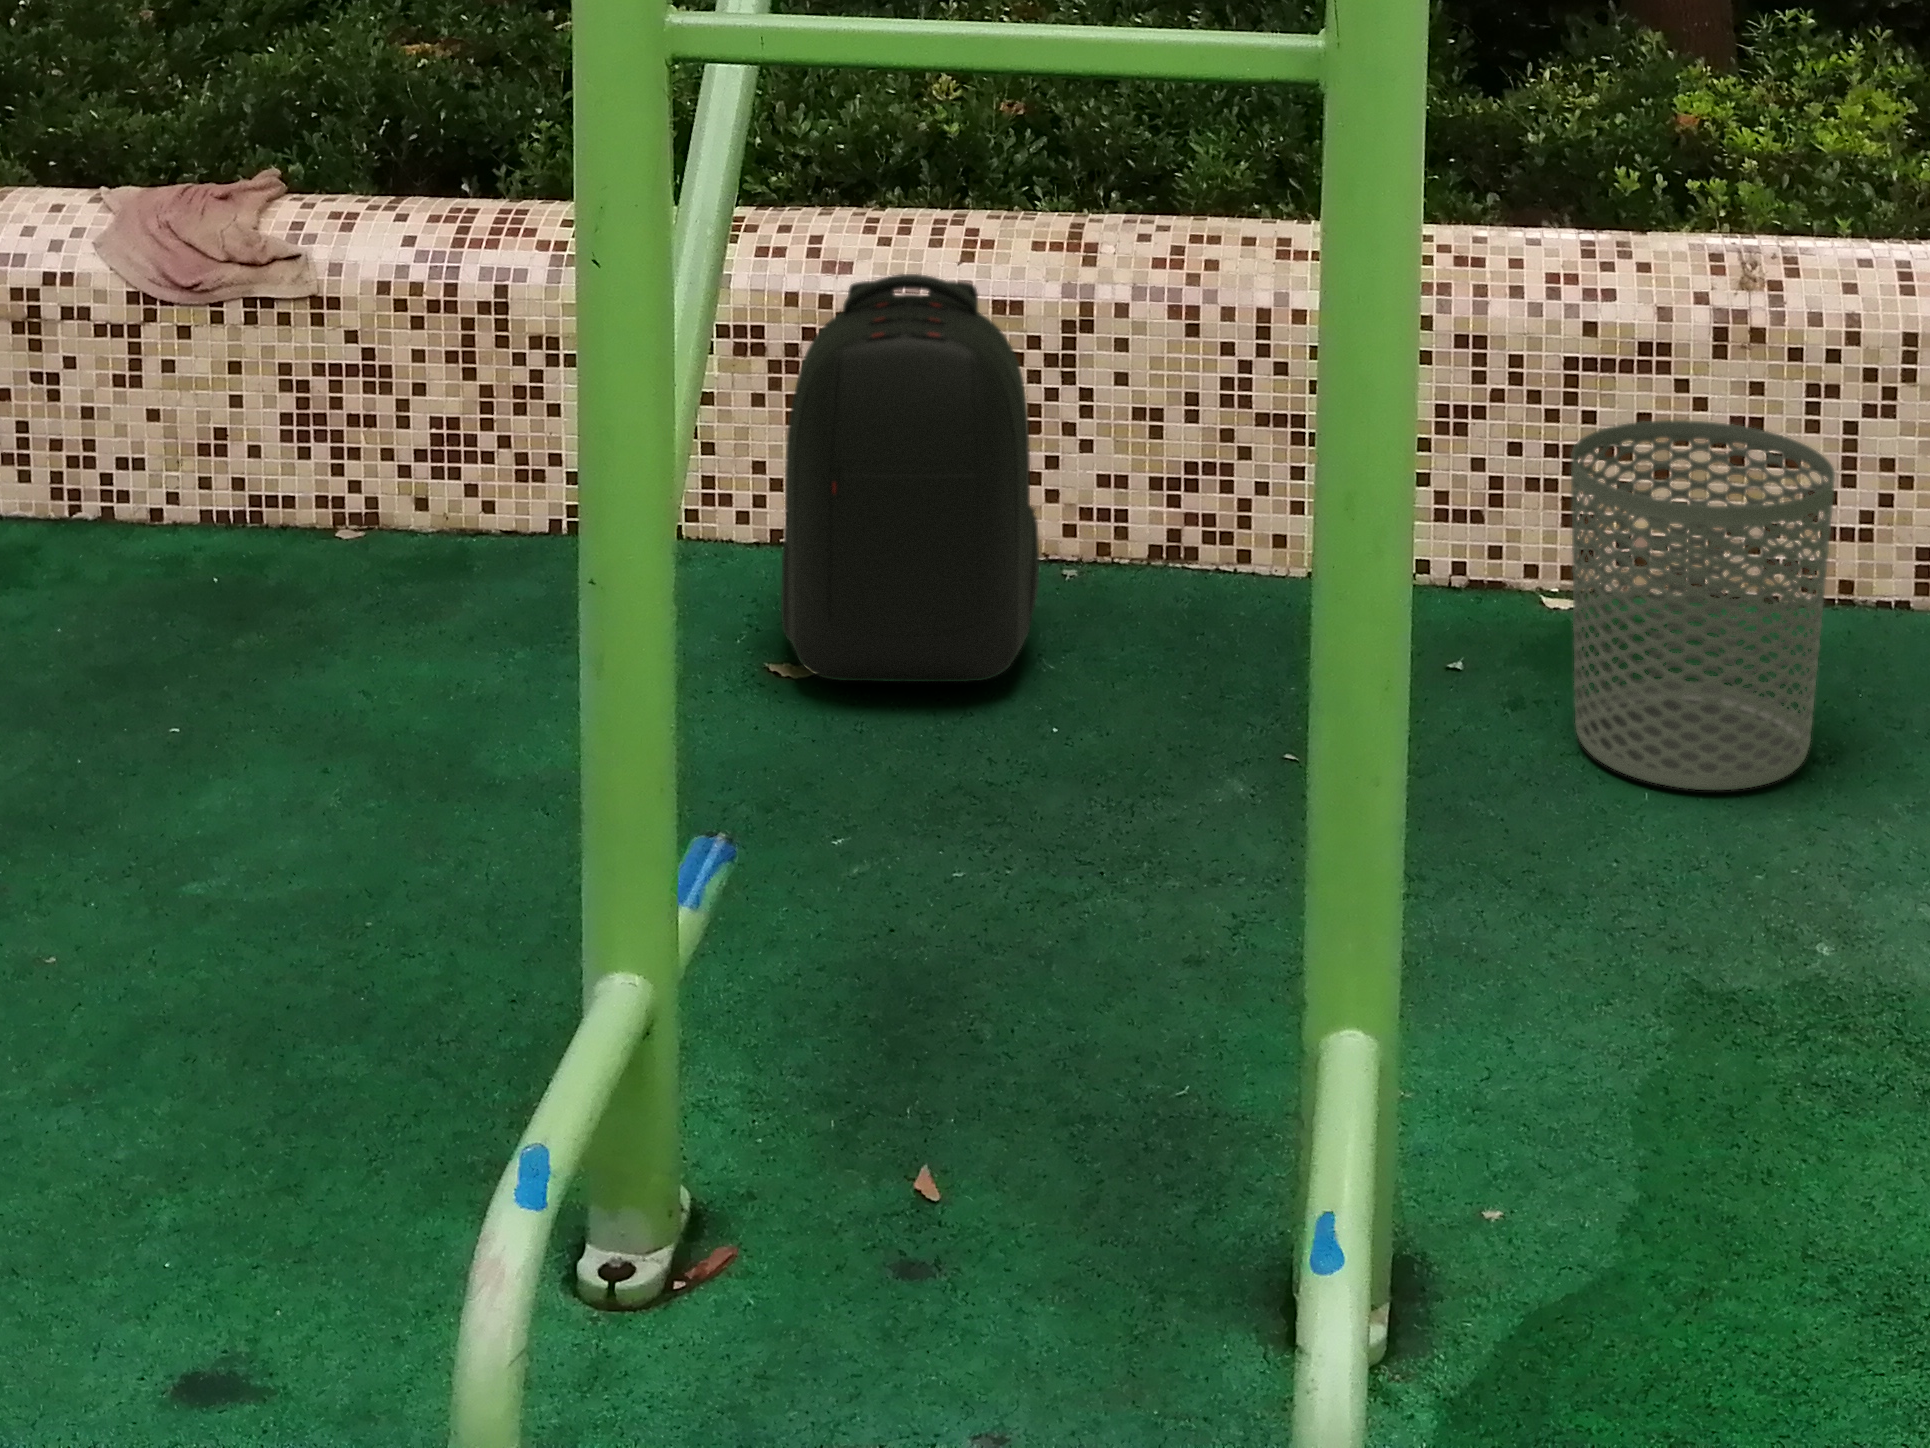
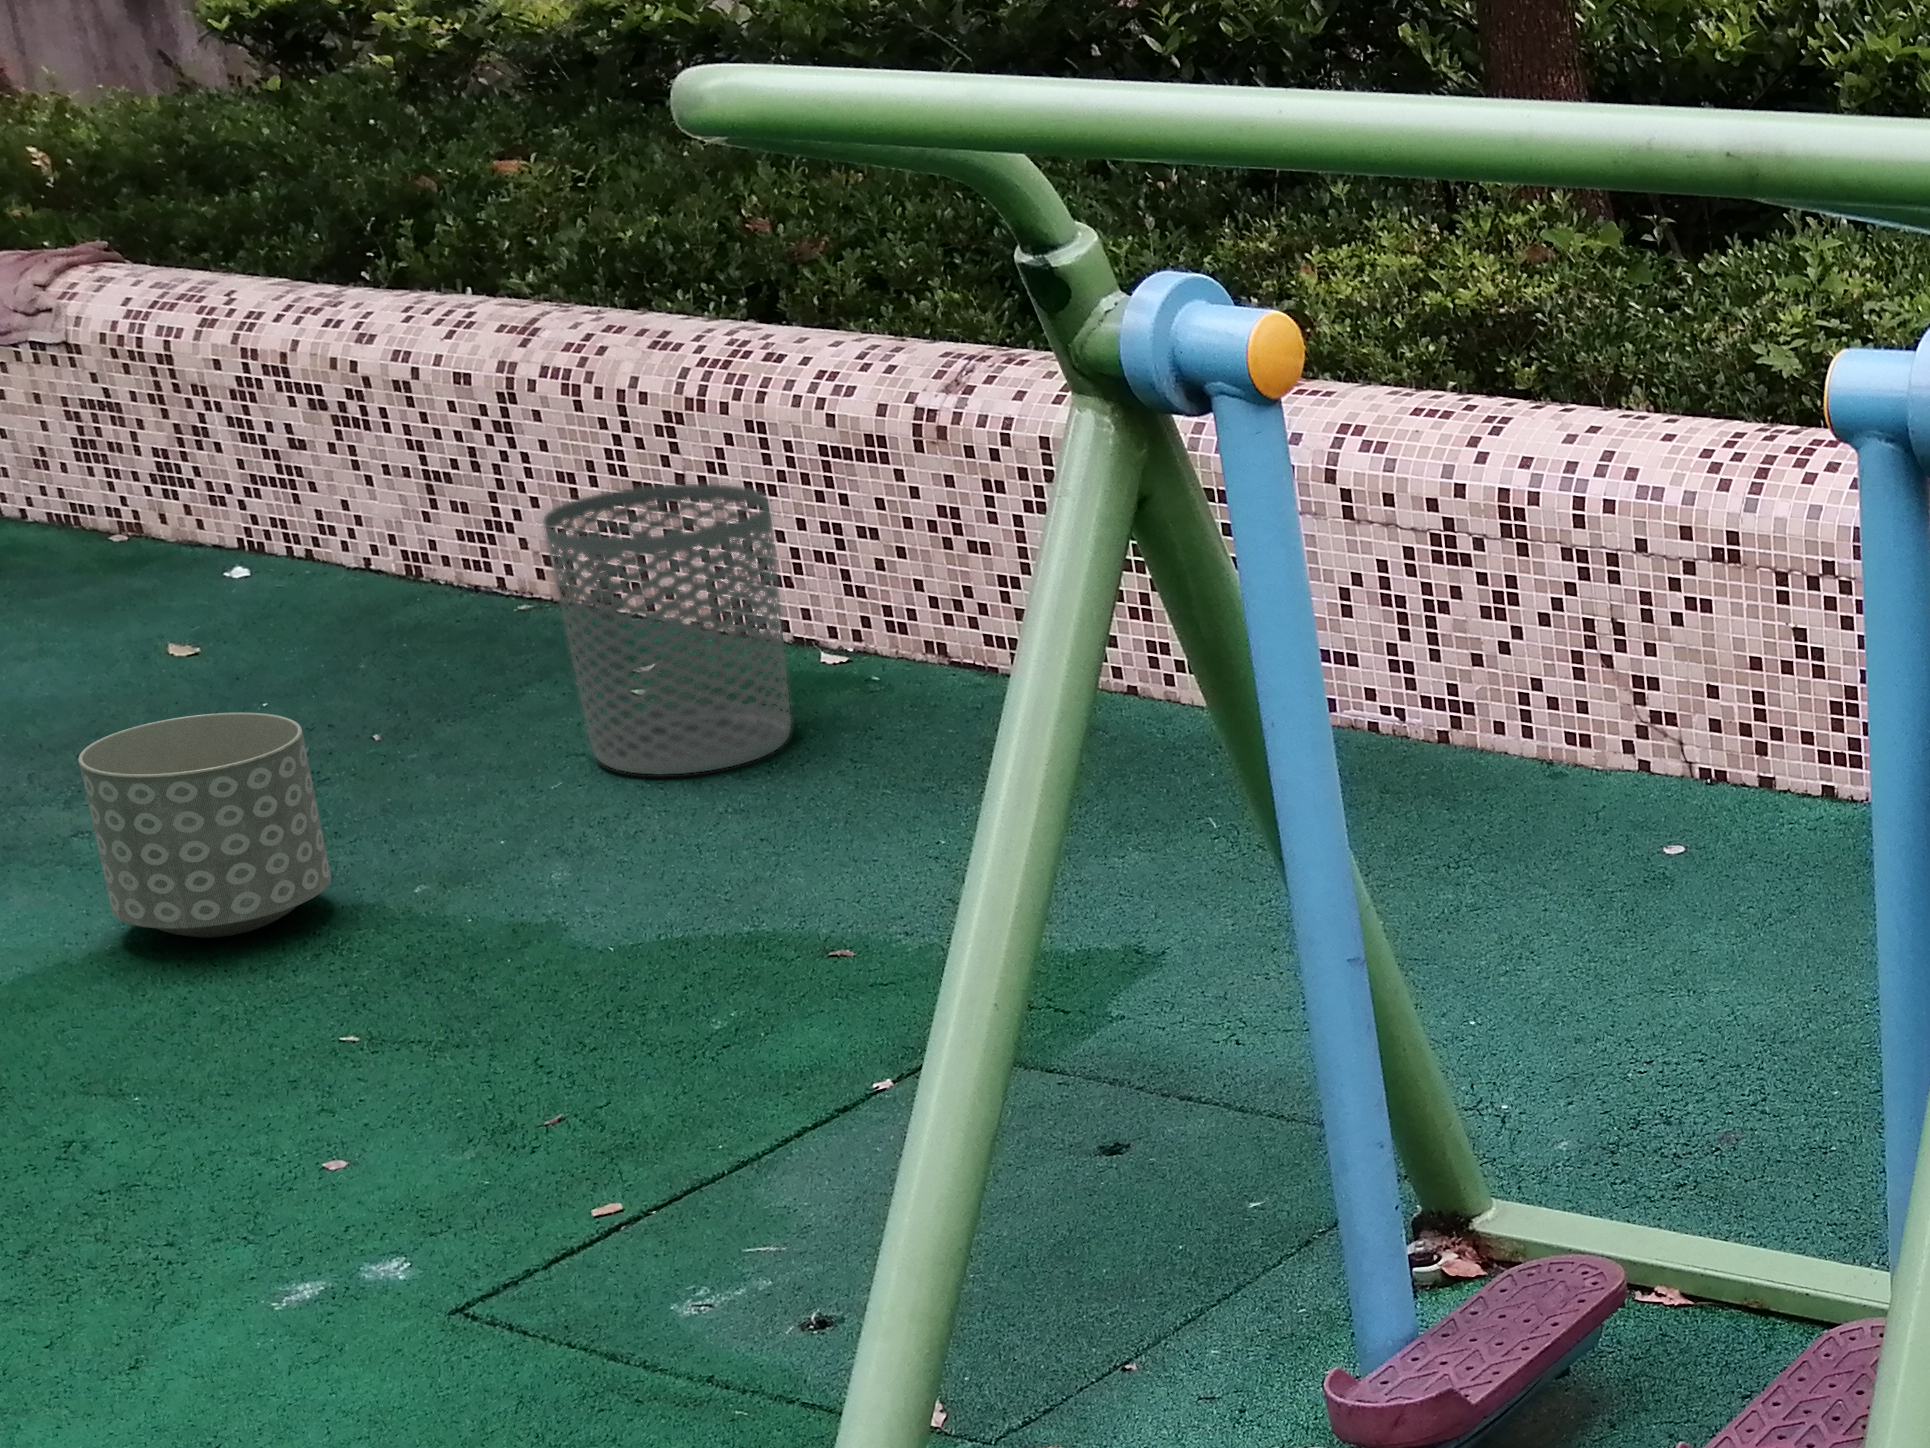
backpack: present [781,274,1039,682] -> none [135,333,437,657]
planter: none [1587,791,1866,1115] -> present [78,713,331,938]

